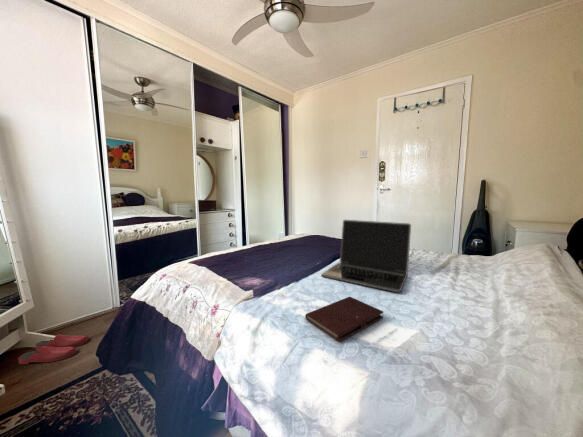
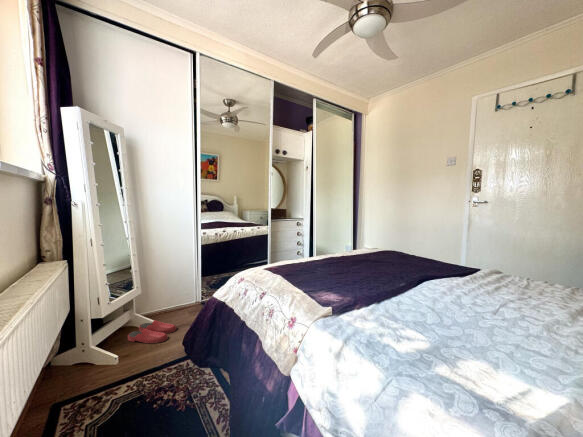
laptop: present [322,220,411,292] -> none [408,237,536,336]
notebook: present [305,297,383,342] -> none [396,332,505,390]

